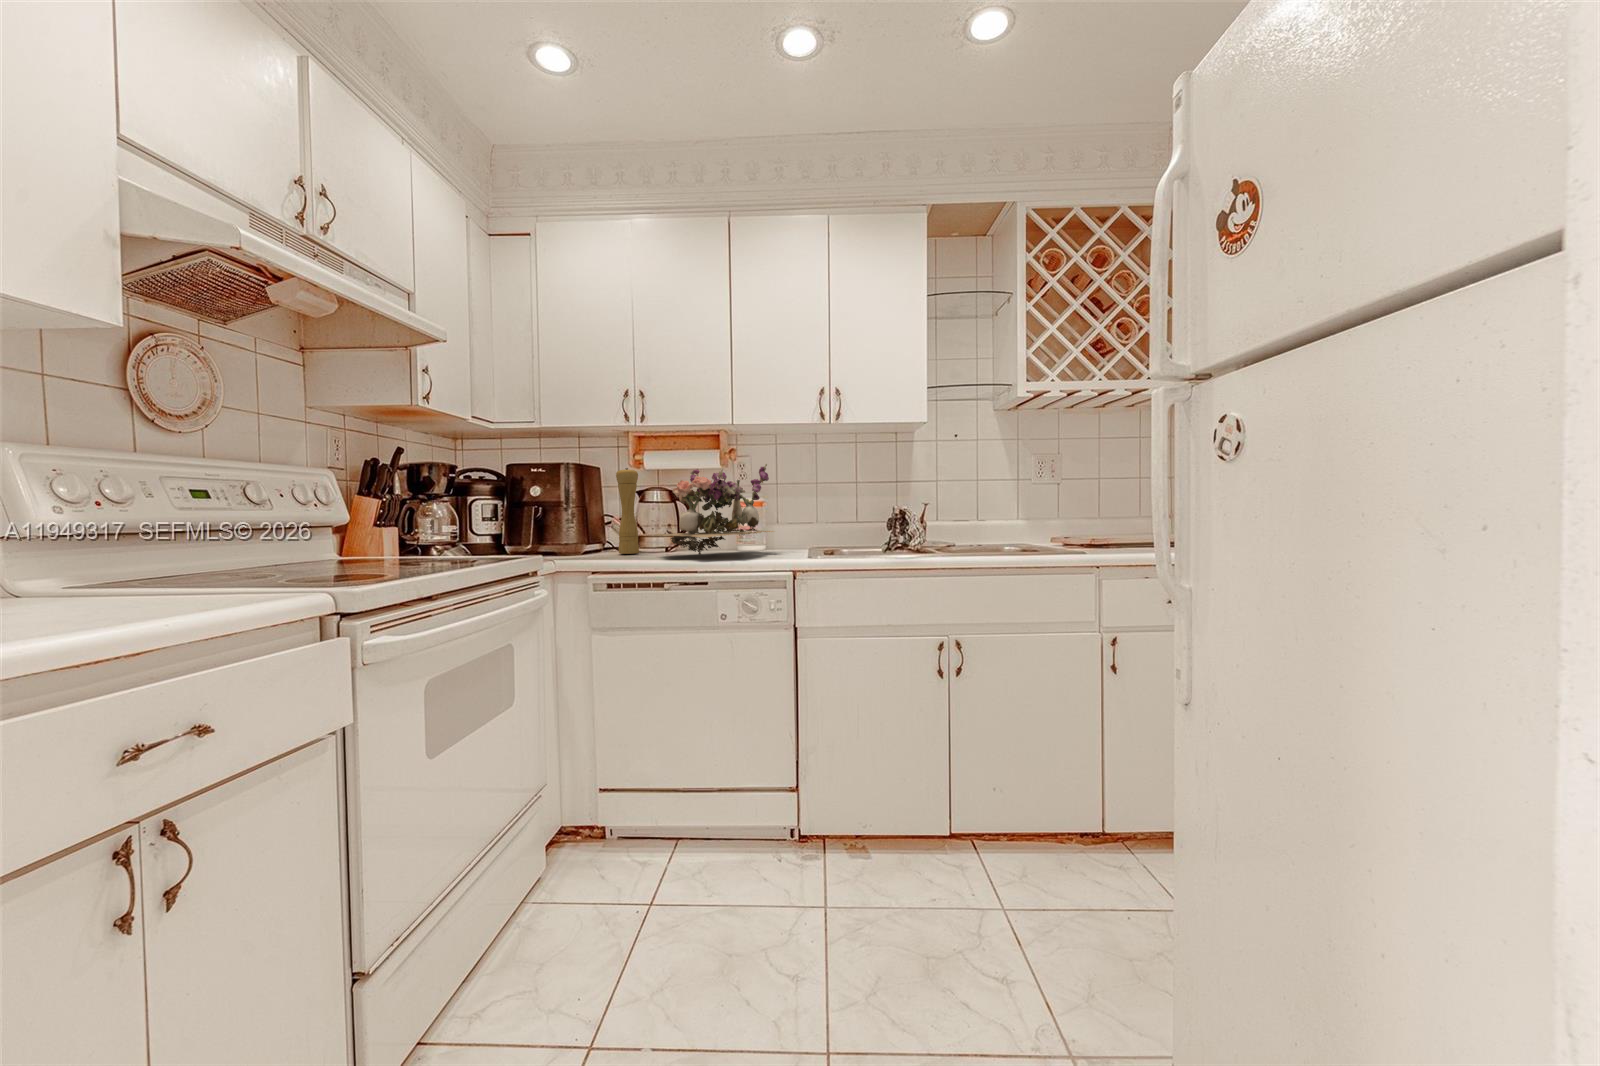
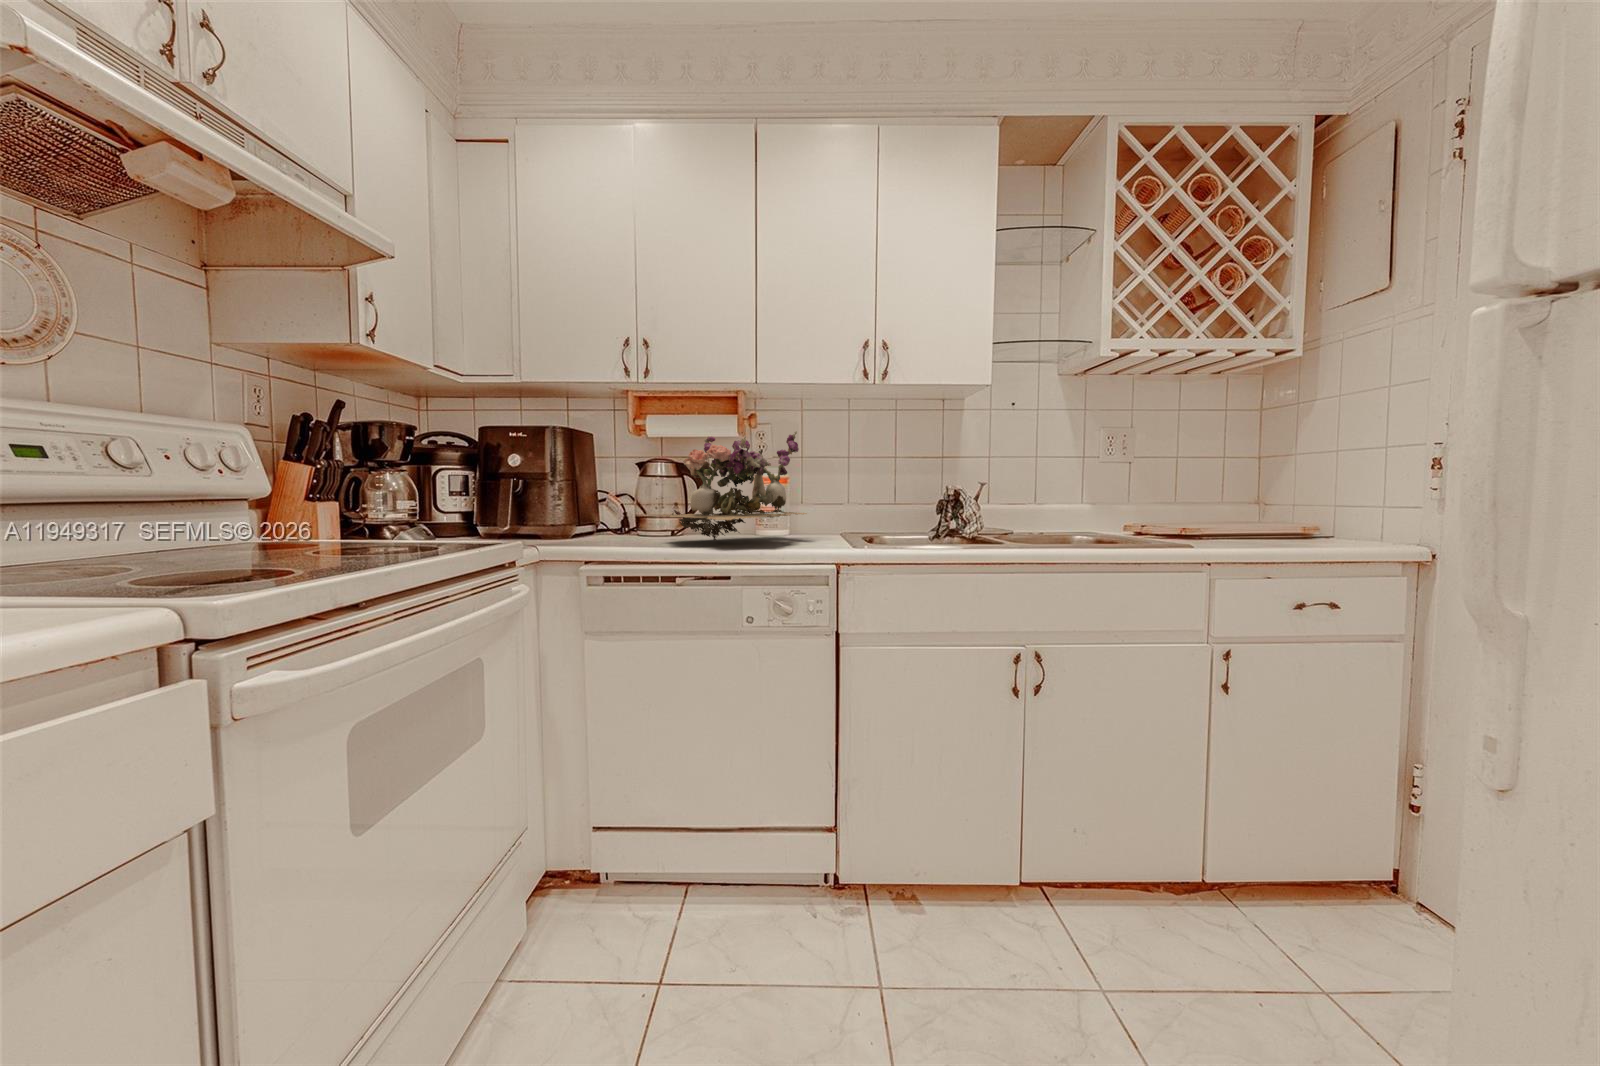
pepper mill: present [616,468,639,554] -> none [613,434,640,538]

